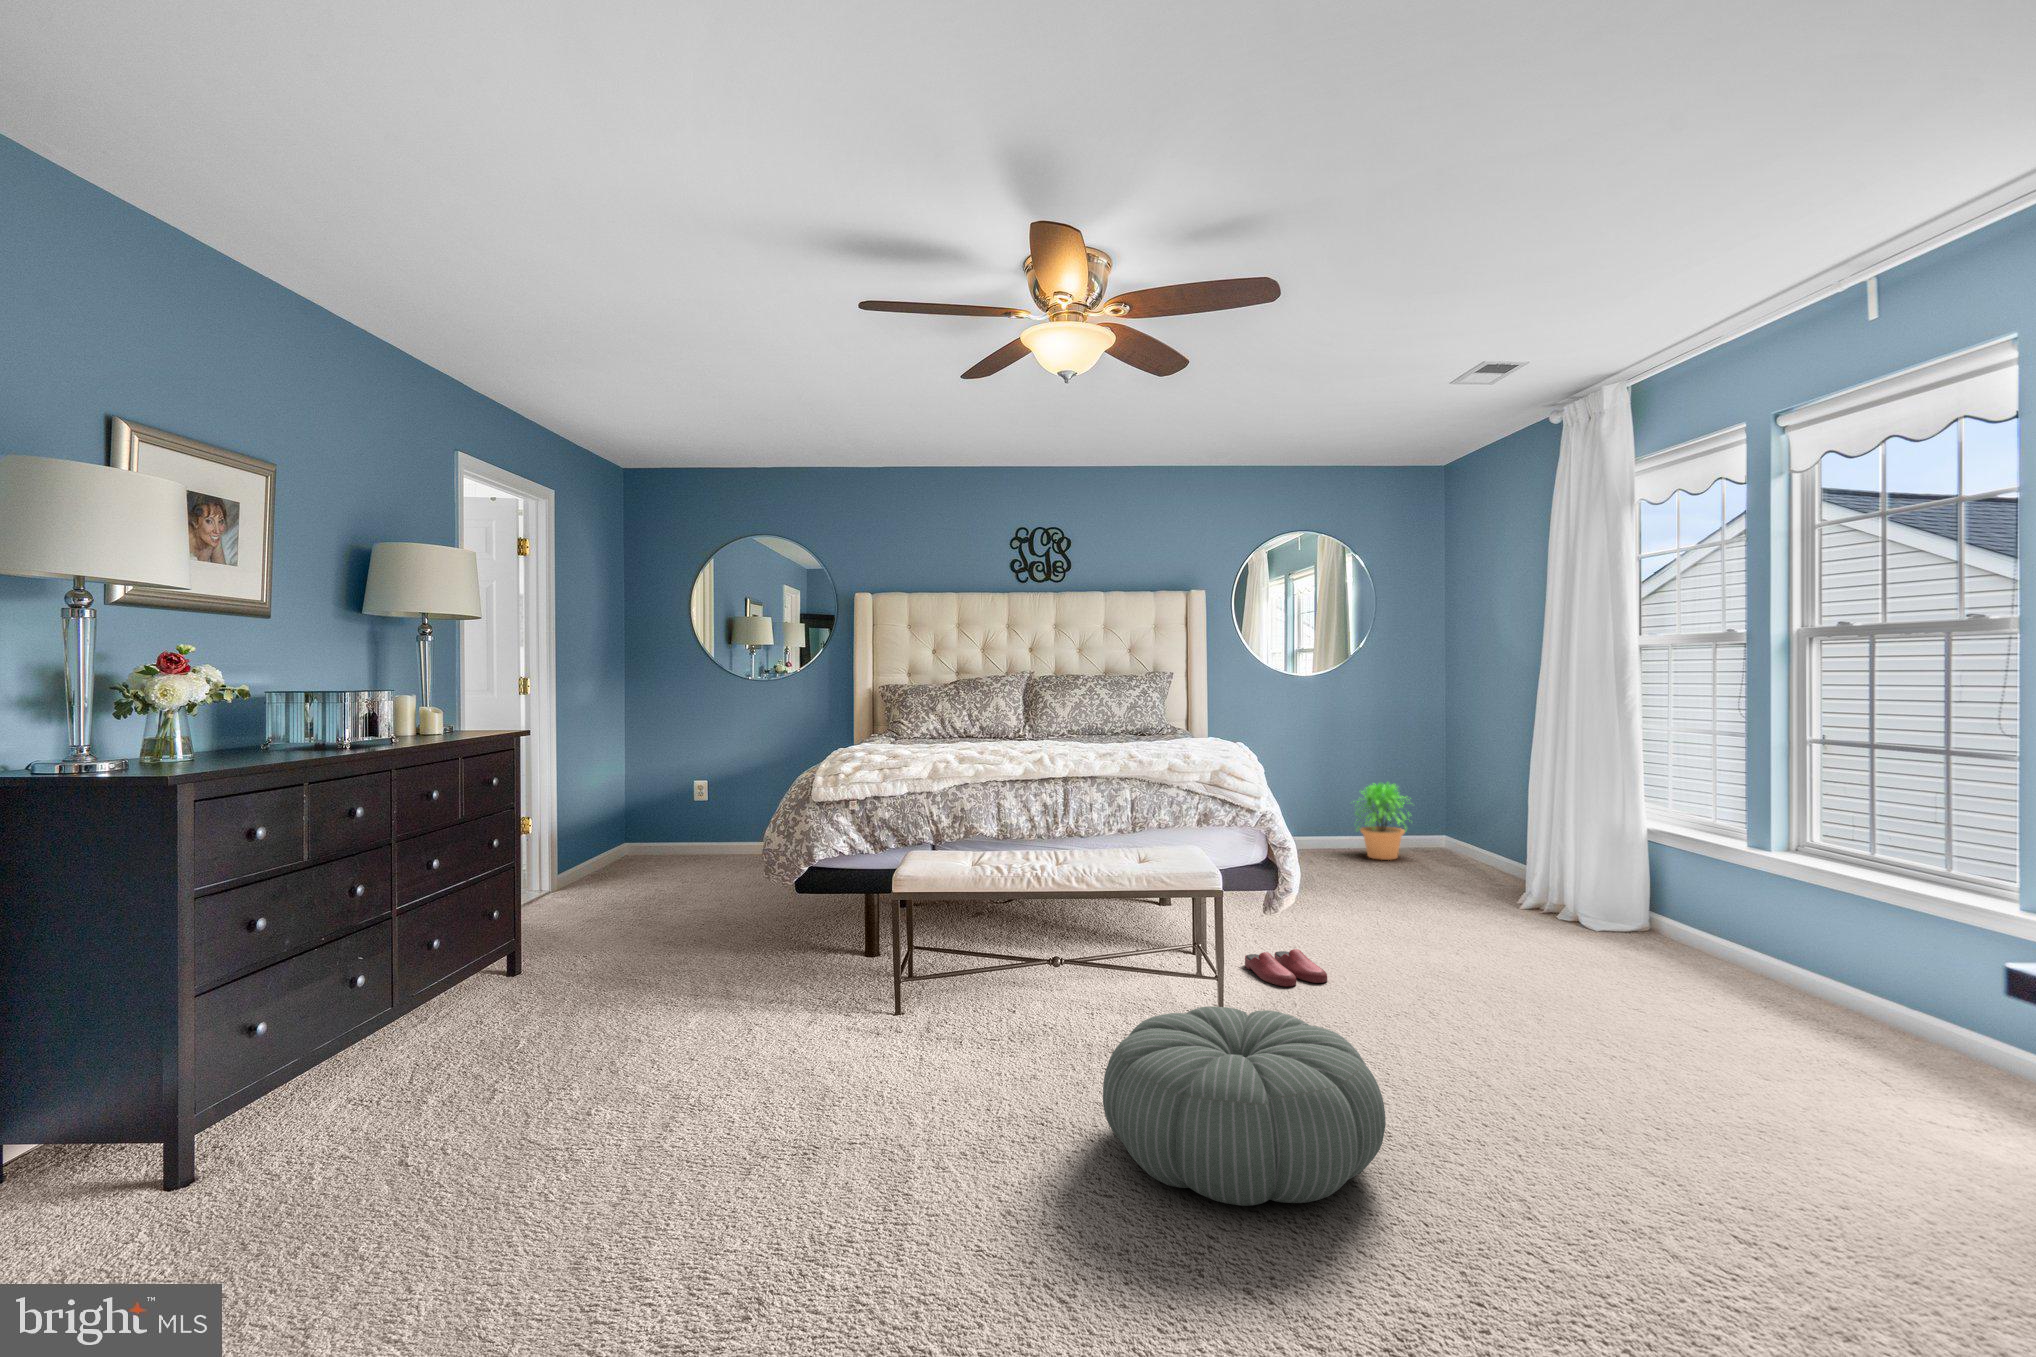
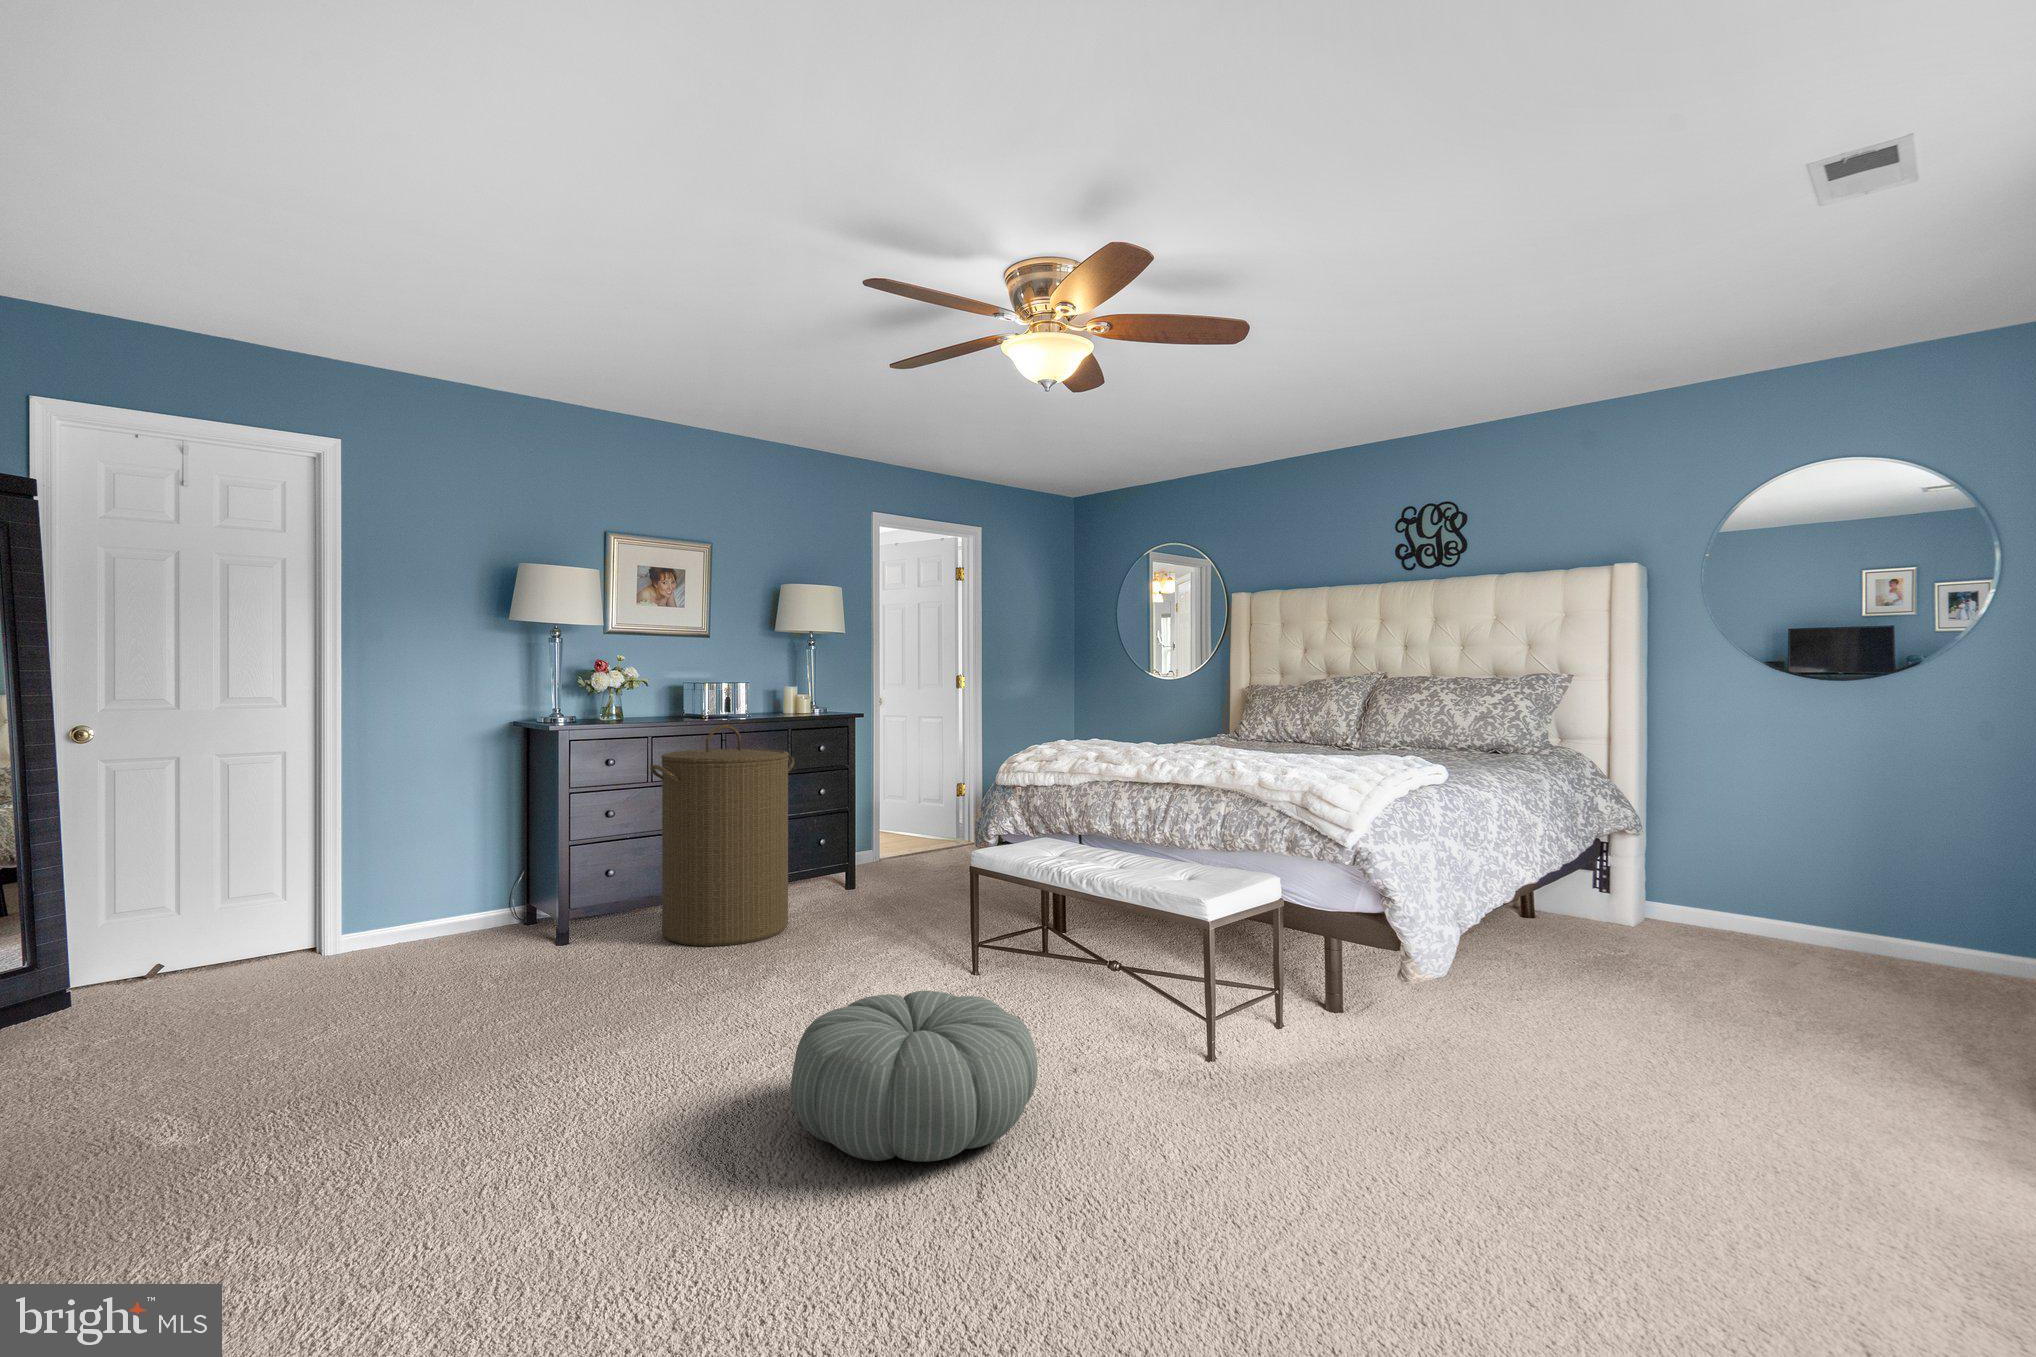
laundry hamper: none [356,751,575,1107] -> present [650,725,794,946]
potted plant: present [1355,782,1406,860] -> none [1871,851,1990,980]
slippers: present [1245,949,1327,986] -> none [1302,1008,1385,1057]

